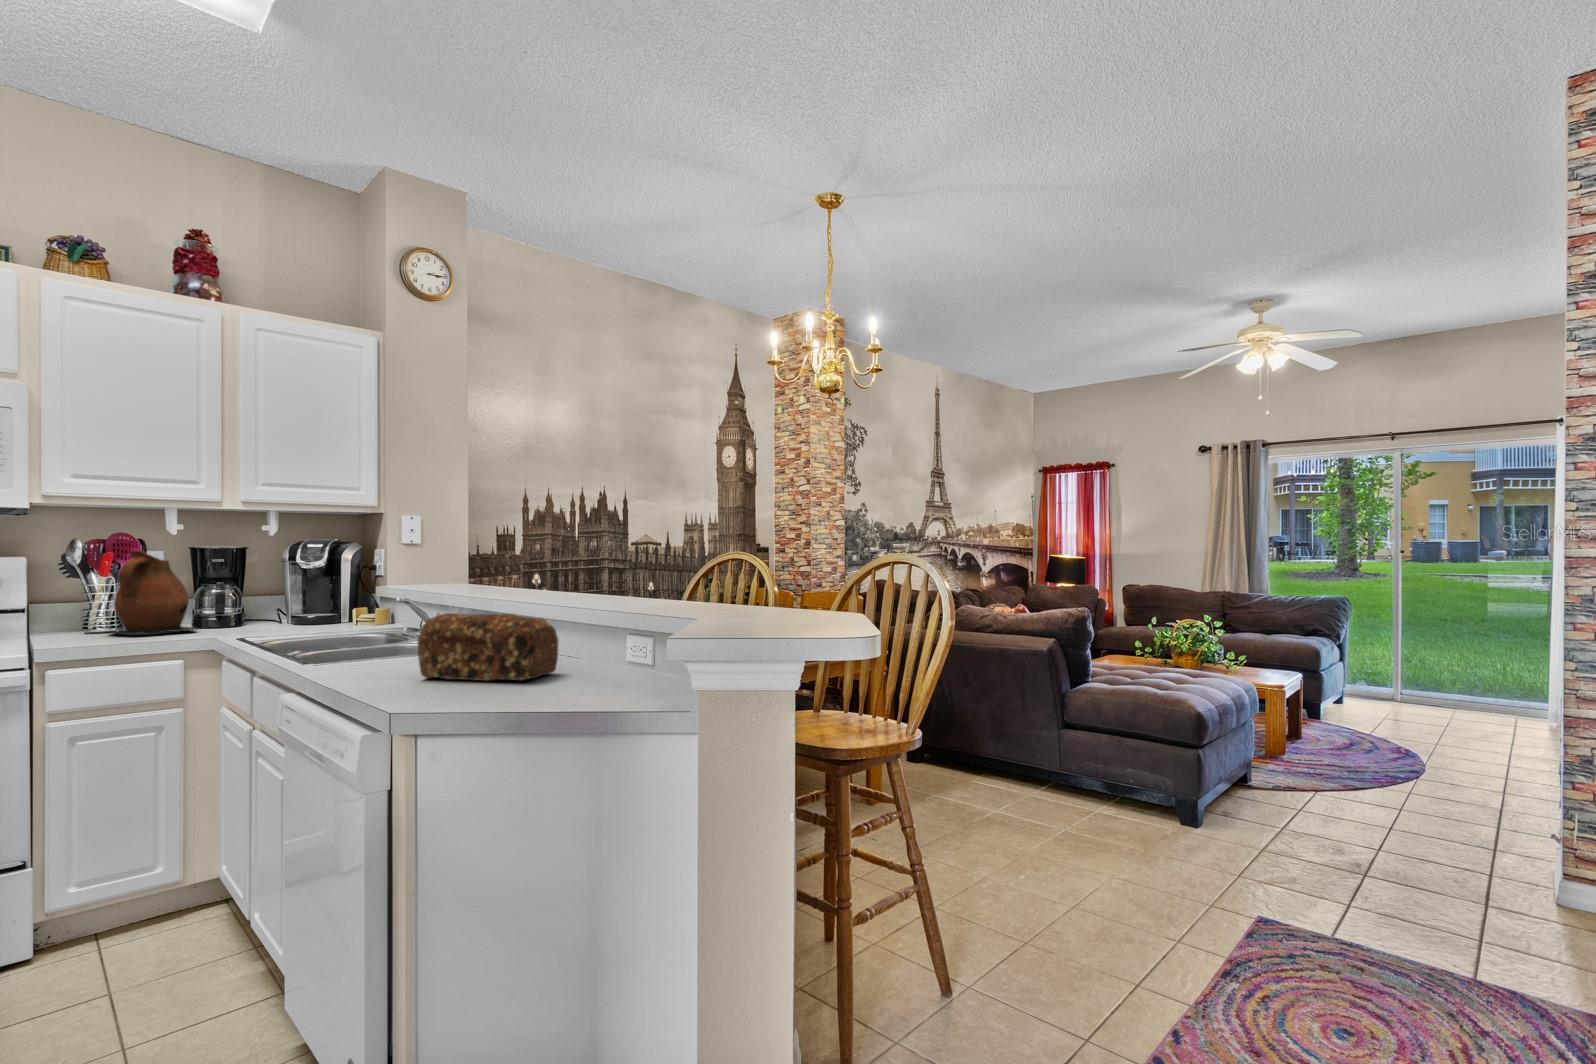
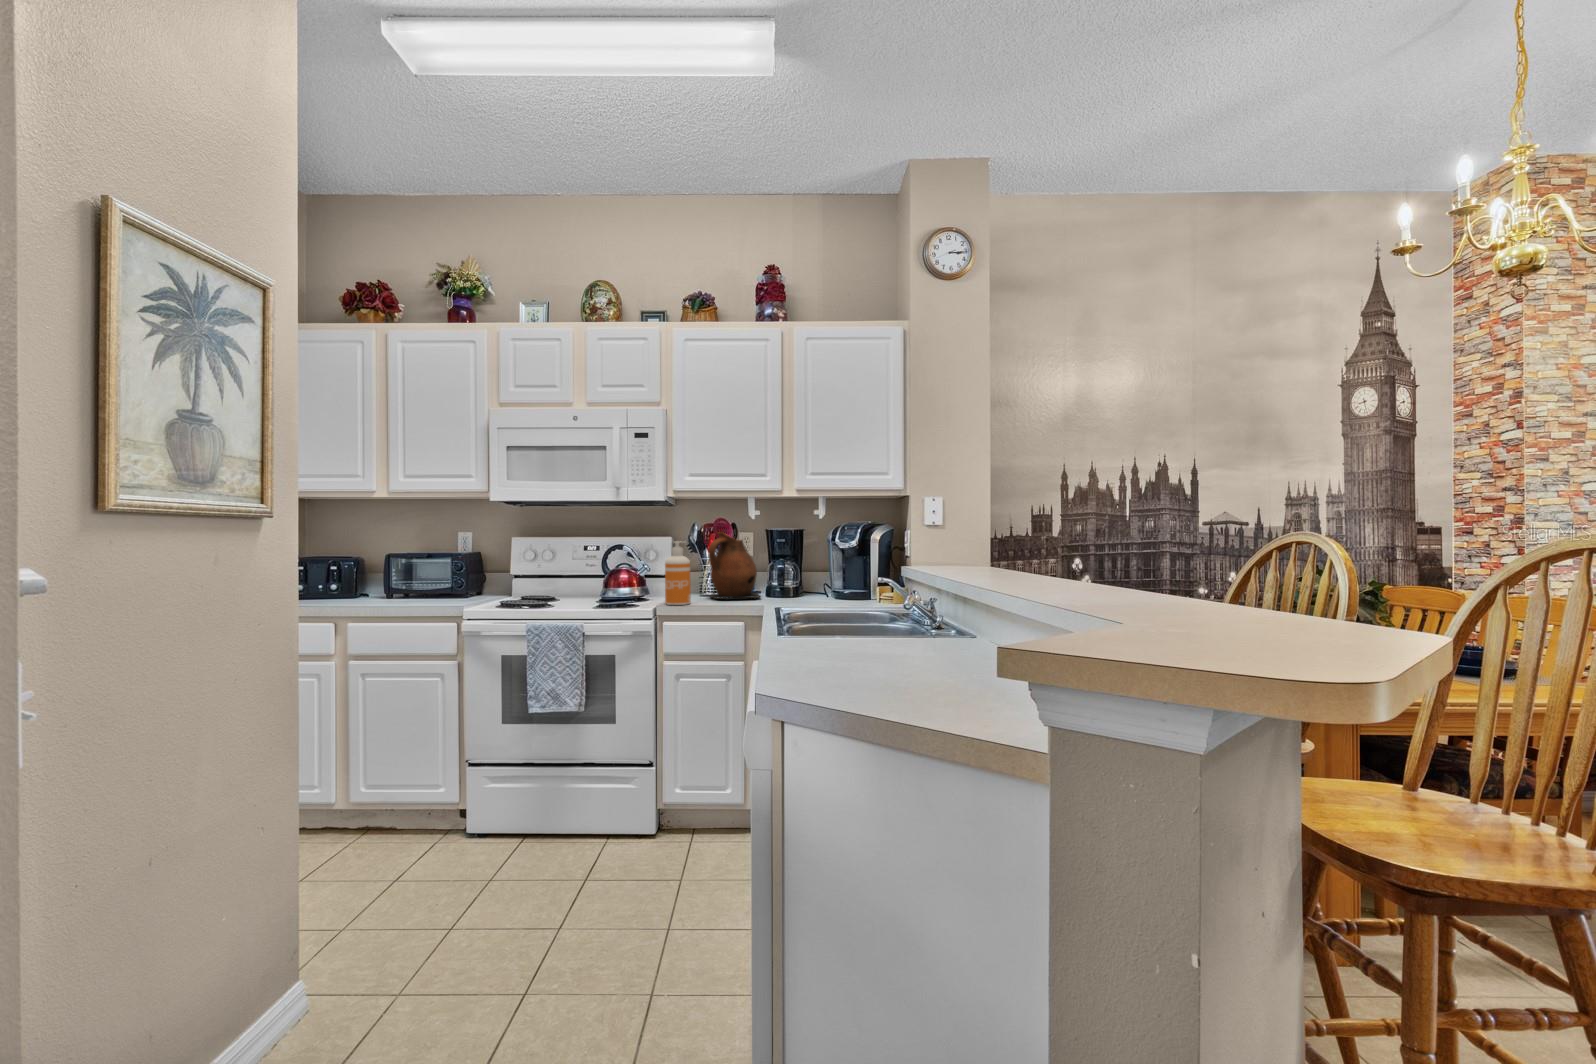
soap dispenser: none [56,562,101,646] -> present [665,541,691,605]
bread loaf: present [418,613,558,681] -> none [789,609,933,703]

